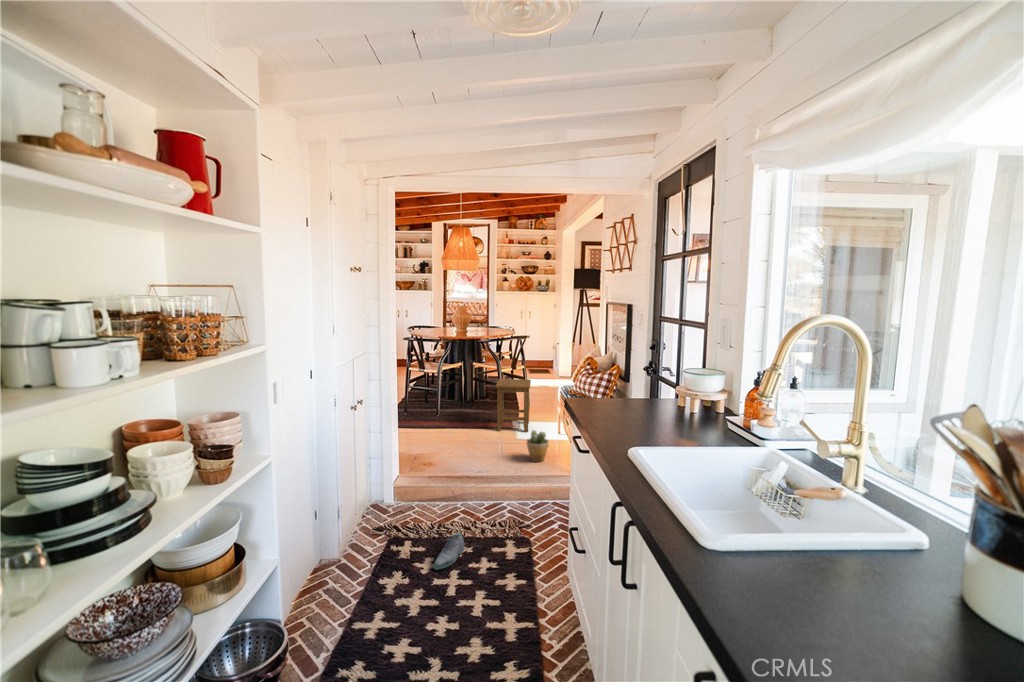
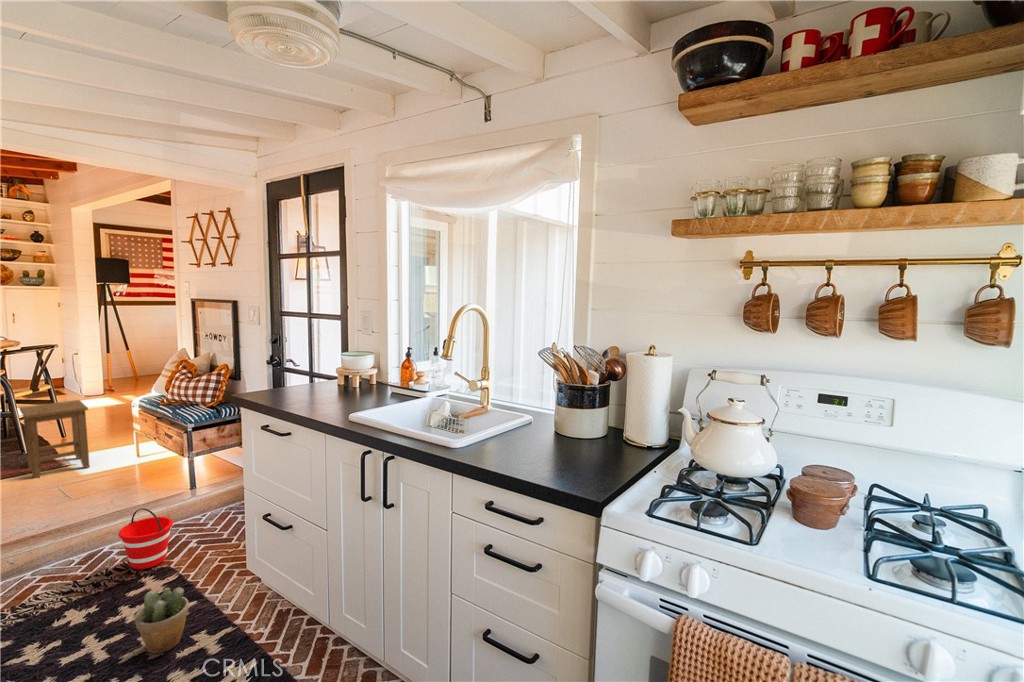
potted plant: present [527,430,549,462] -> present [134,587,189,654]
bucket: none [502,479,539,532] -> present [119,508,173,569]
shoe: present [433,532,465,570] -> none [49,595,85,650]

